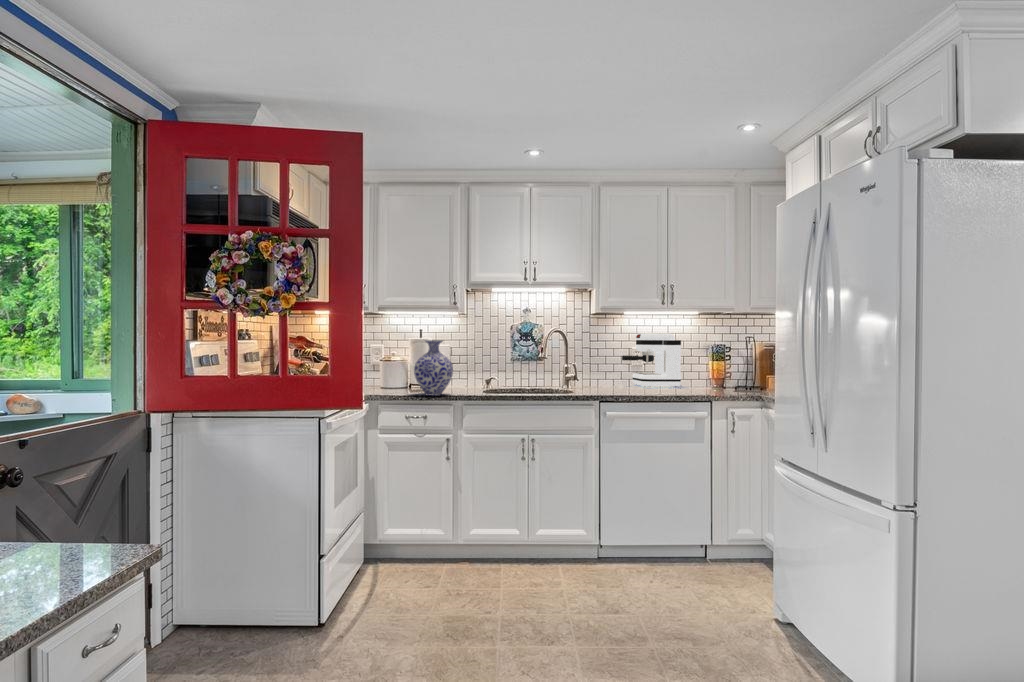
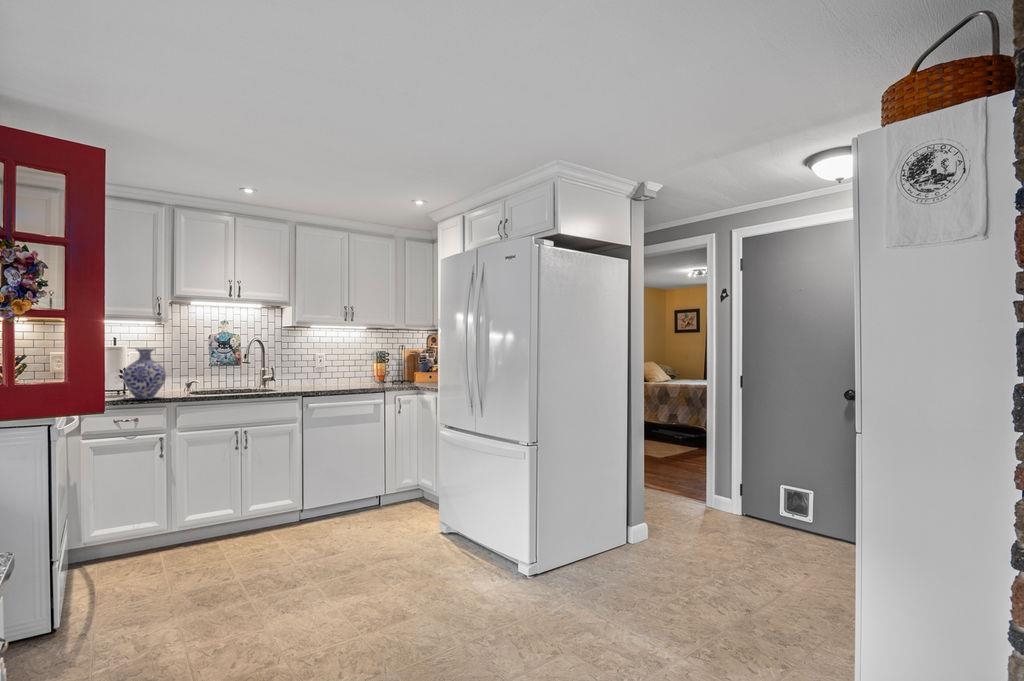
coffee maker: present [622,333,681,387] -> none [309,342,357,384]

